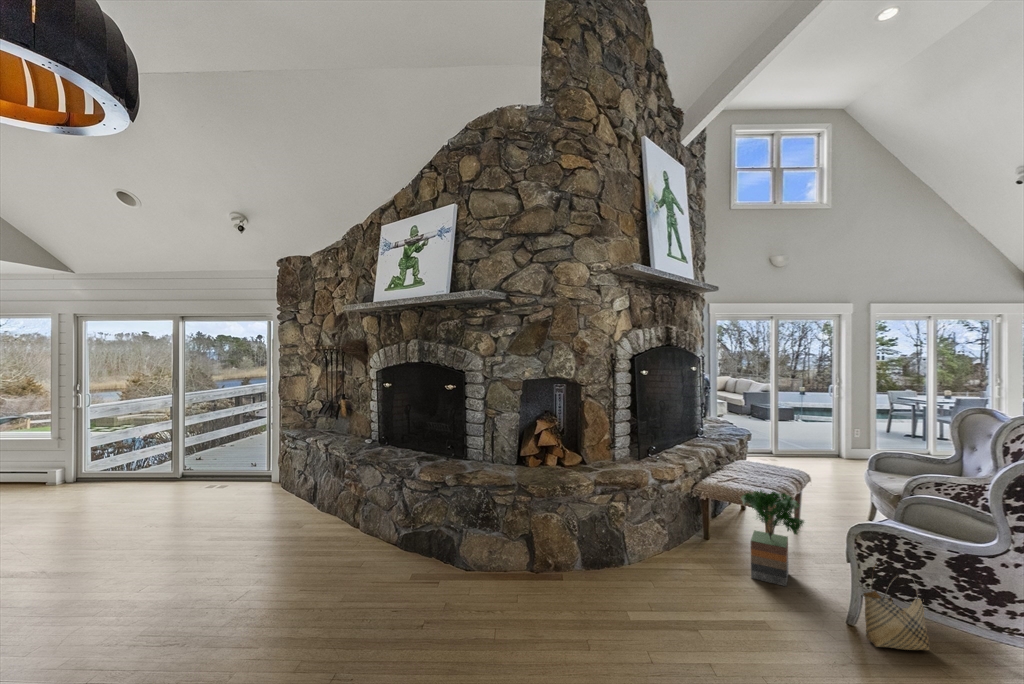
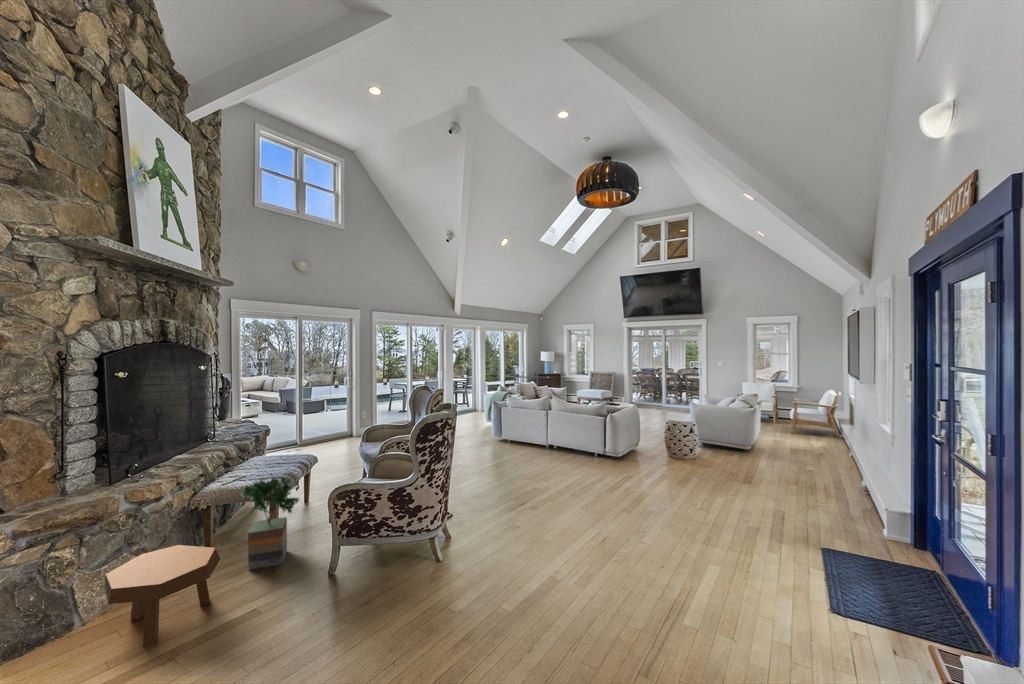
footstool: none [645,529,730,612] -> present [105,545,220,647]
woven basket: present [863,563,929,650] -> none [338,513,382,586]

